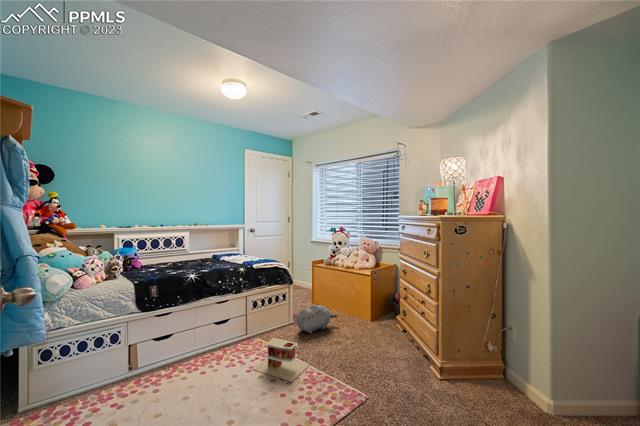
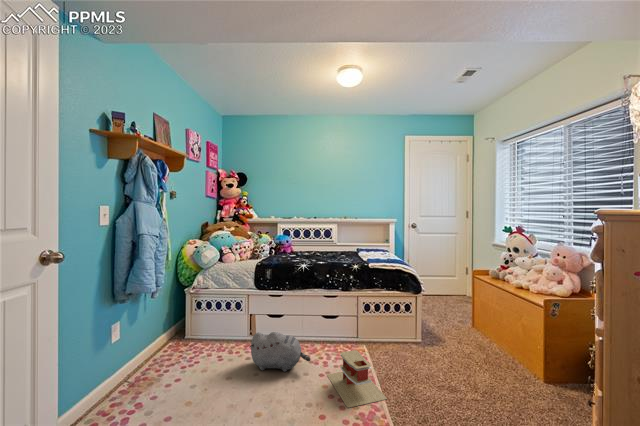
plush toy: present [297,305,337,333] -> present [249,332,311,372]

